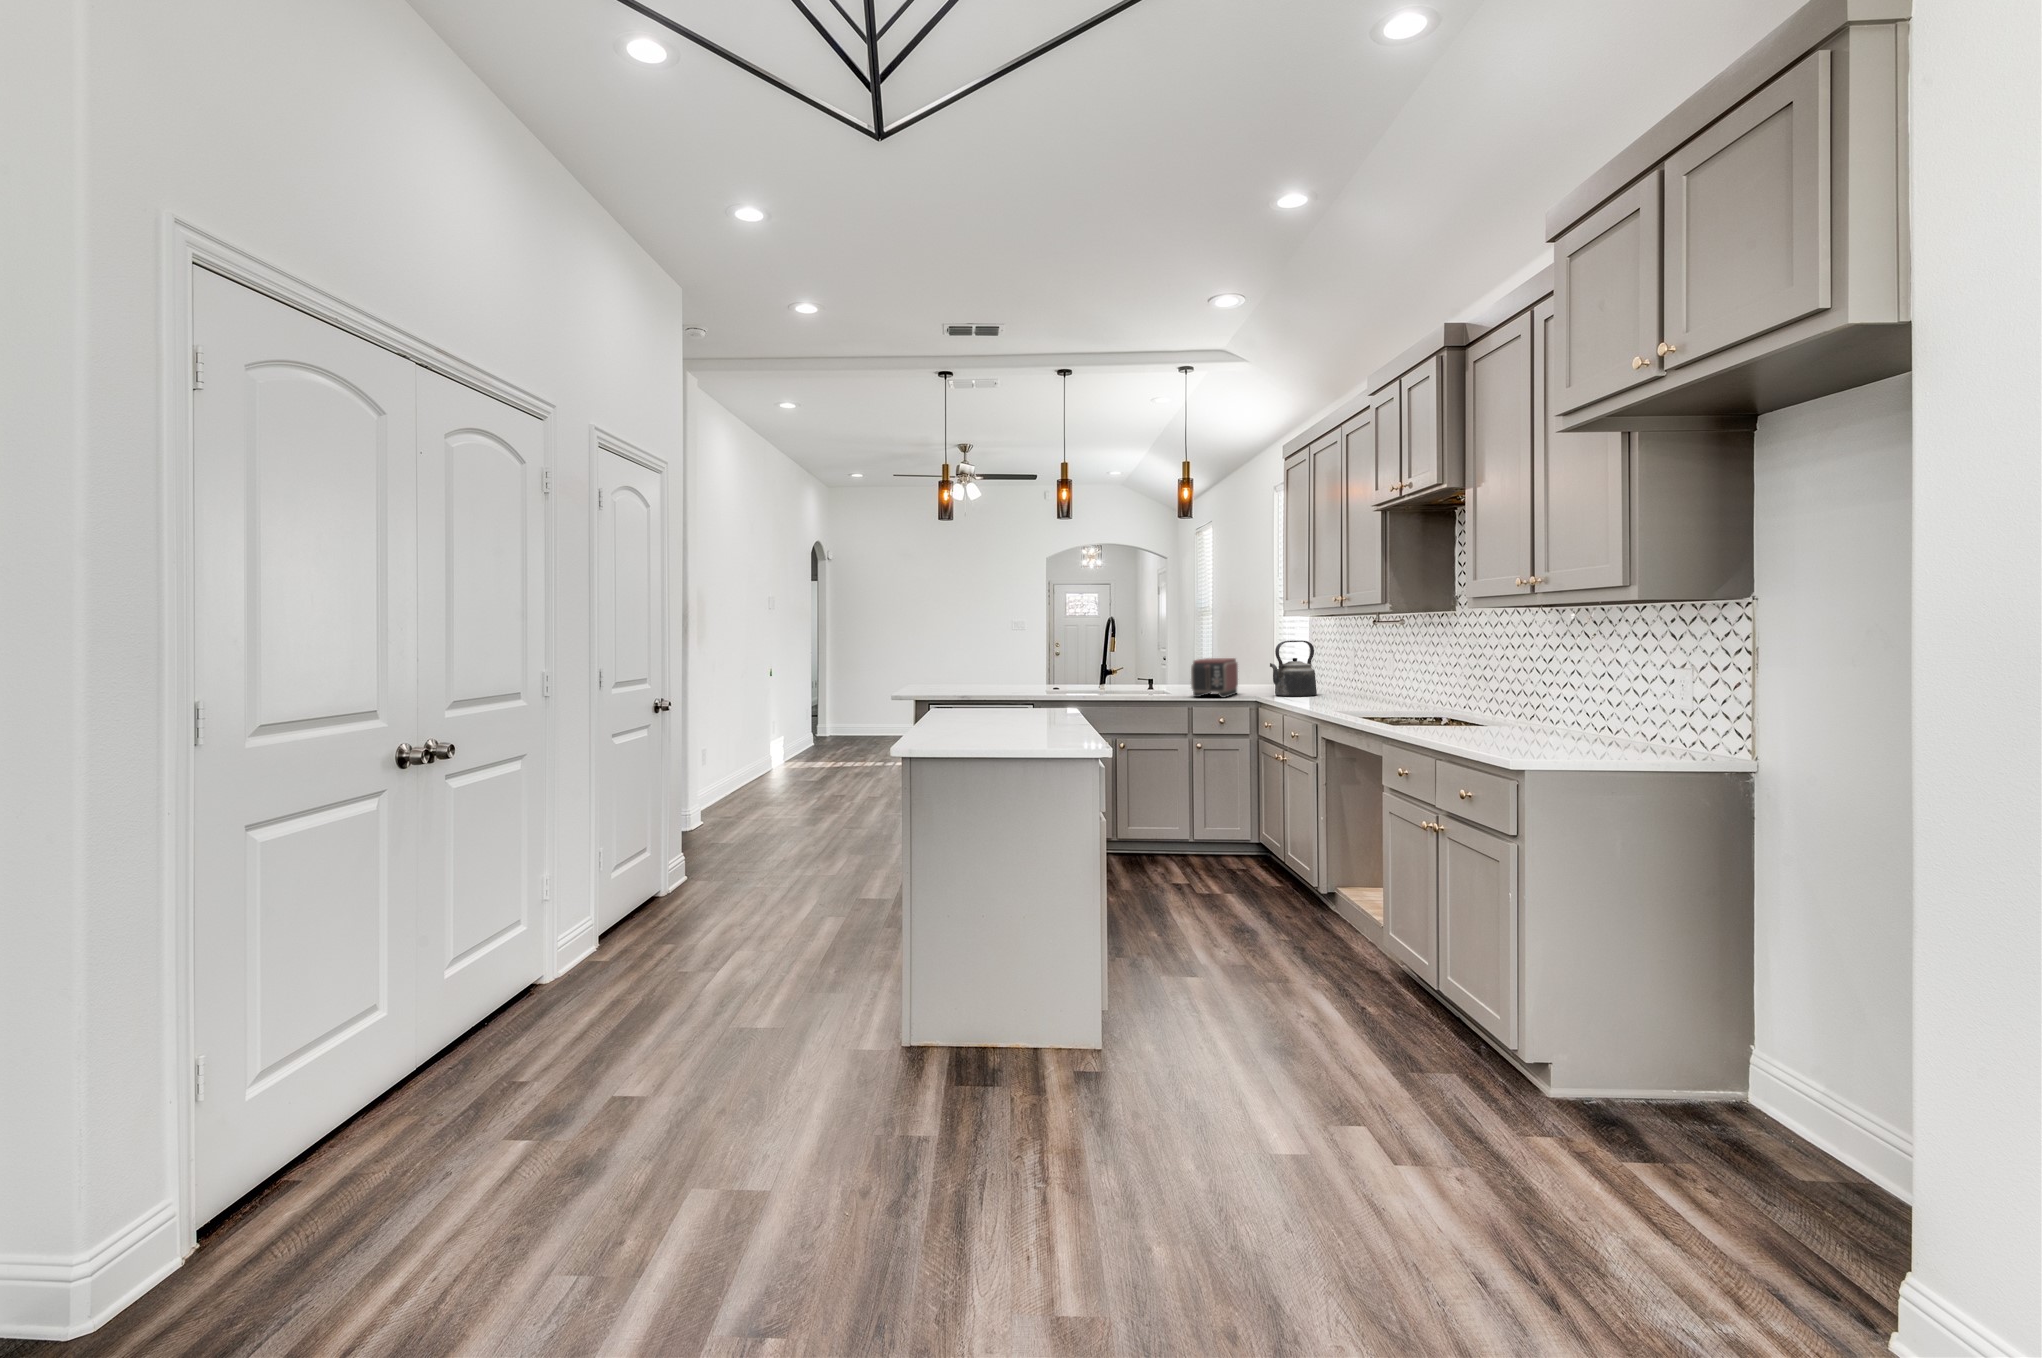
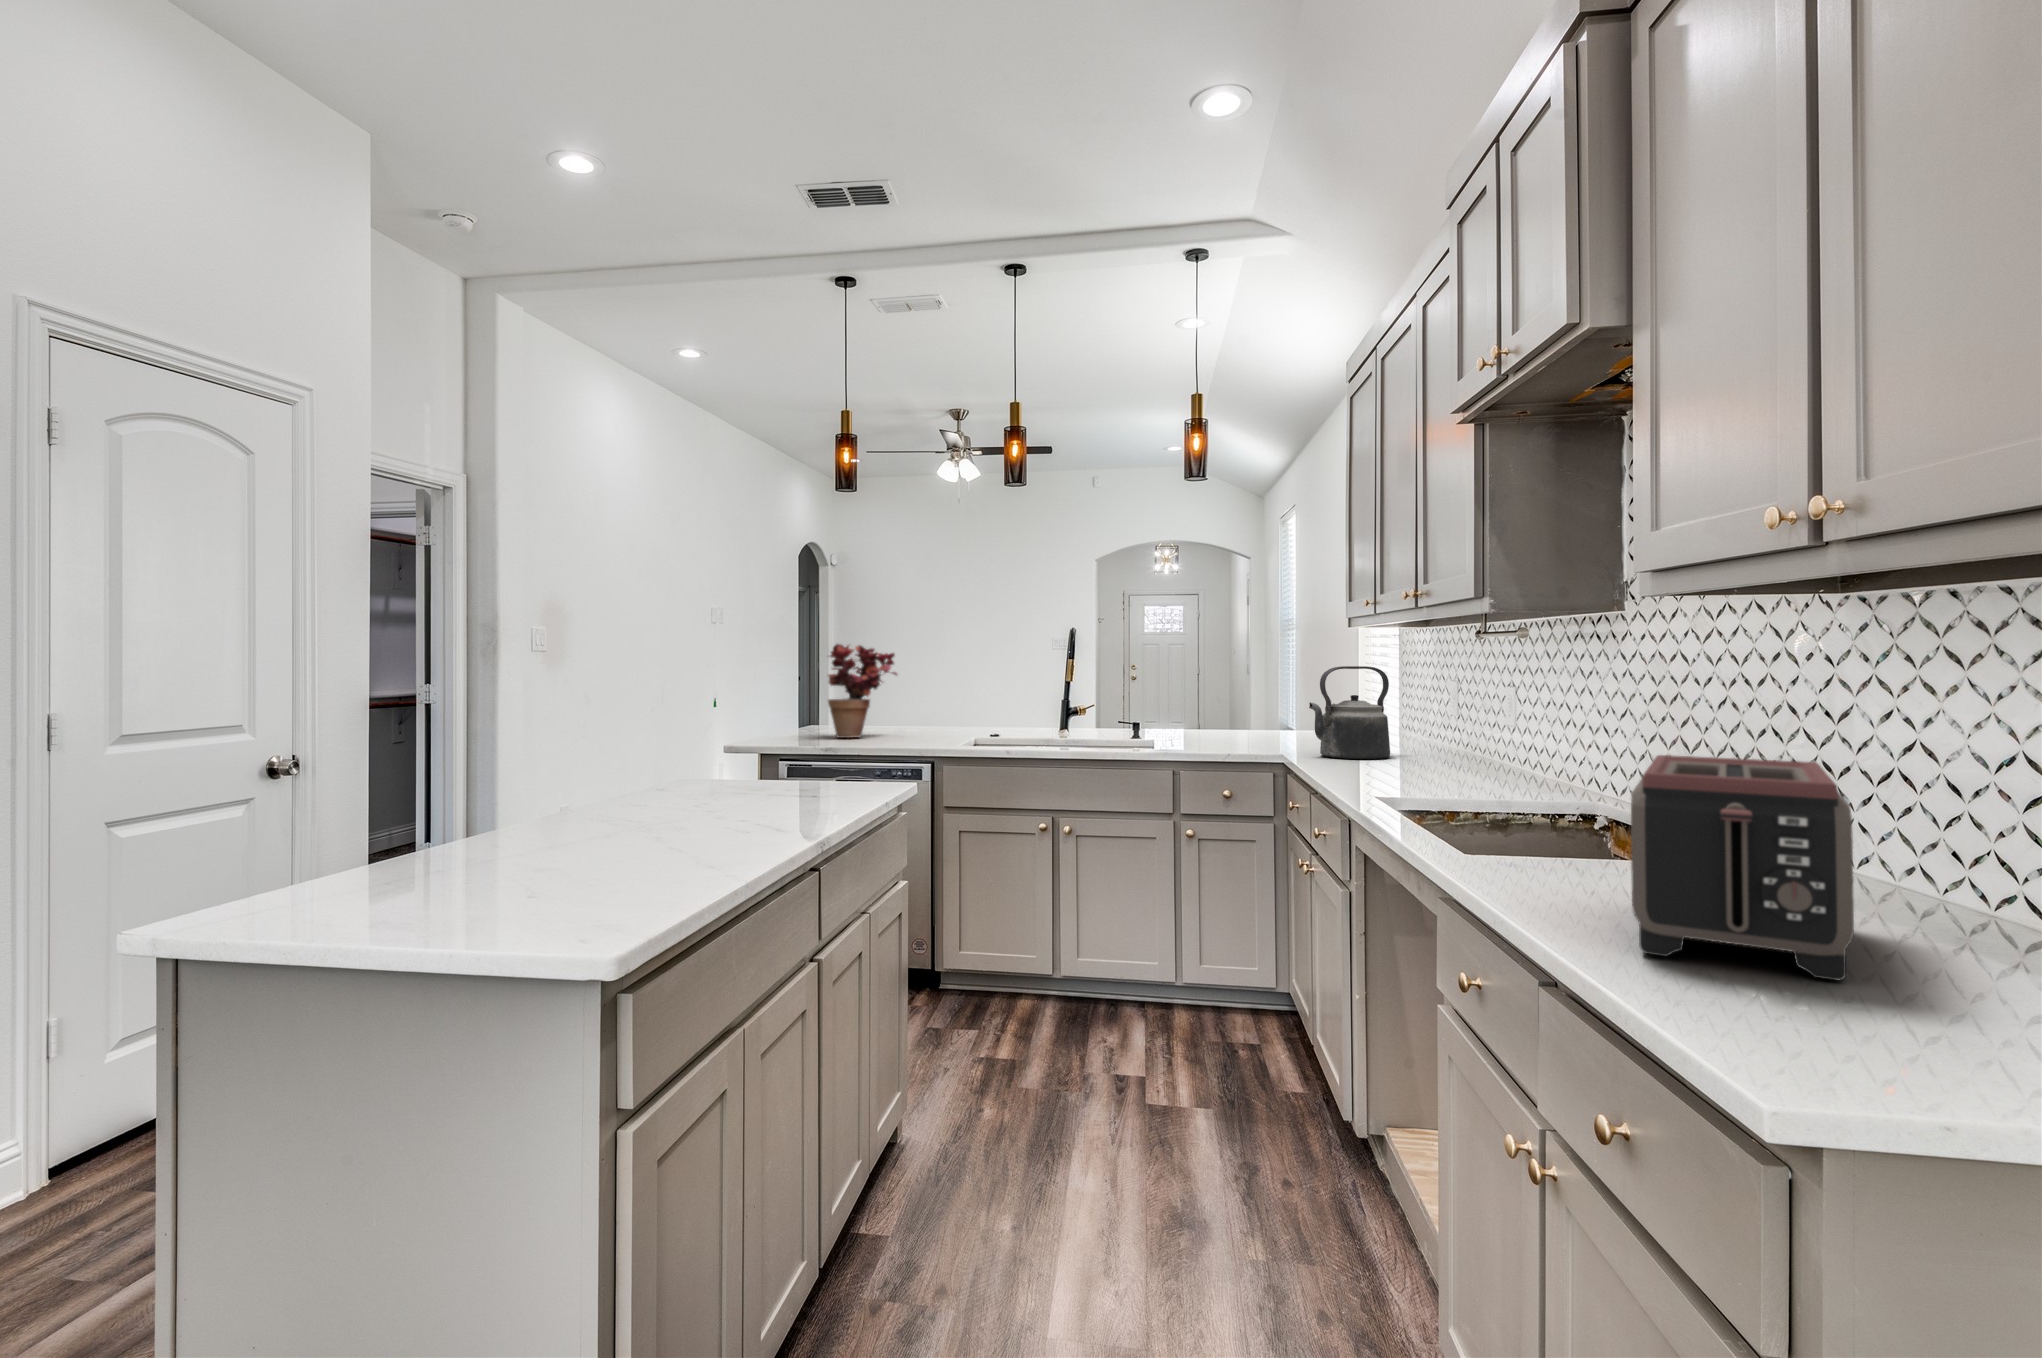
potted plant: none [930,632,980,697] -> present [828,644,897,738]
toaster: present [1191,658,1238,697] -> present [1631,755,1854,981]

